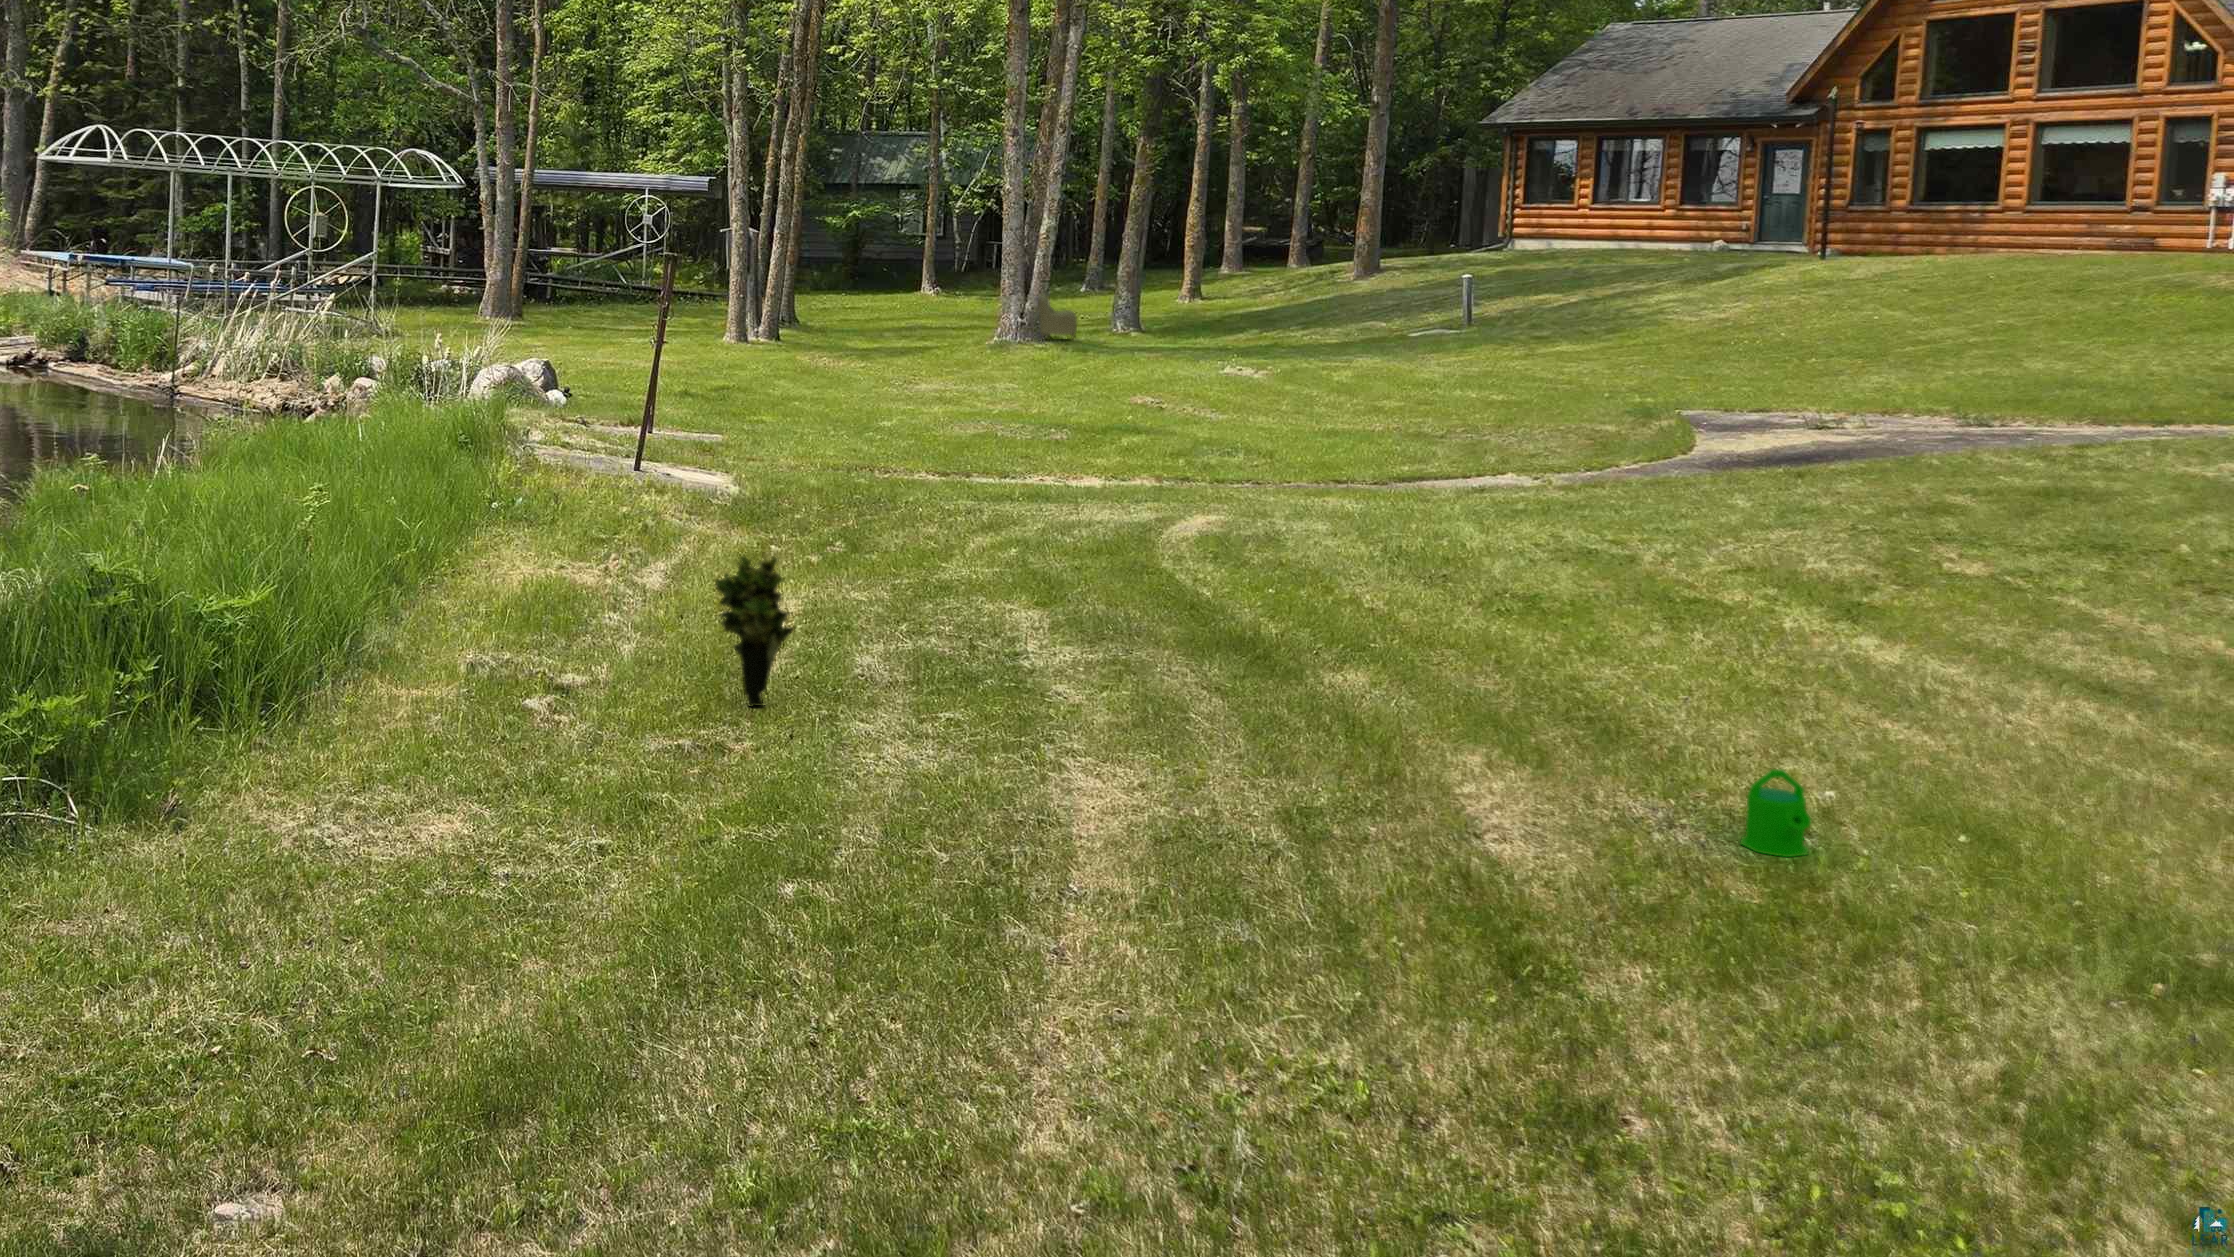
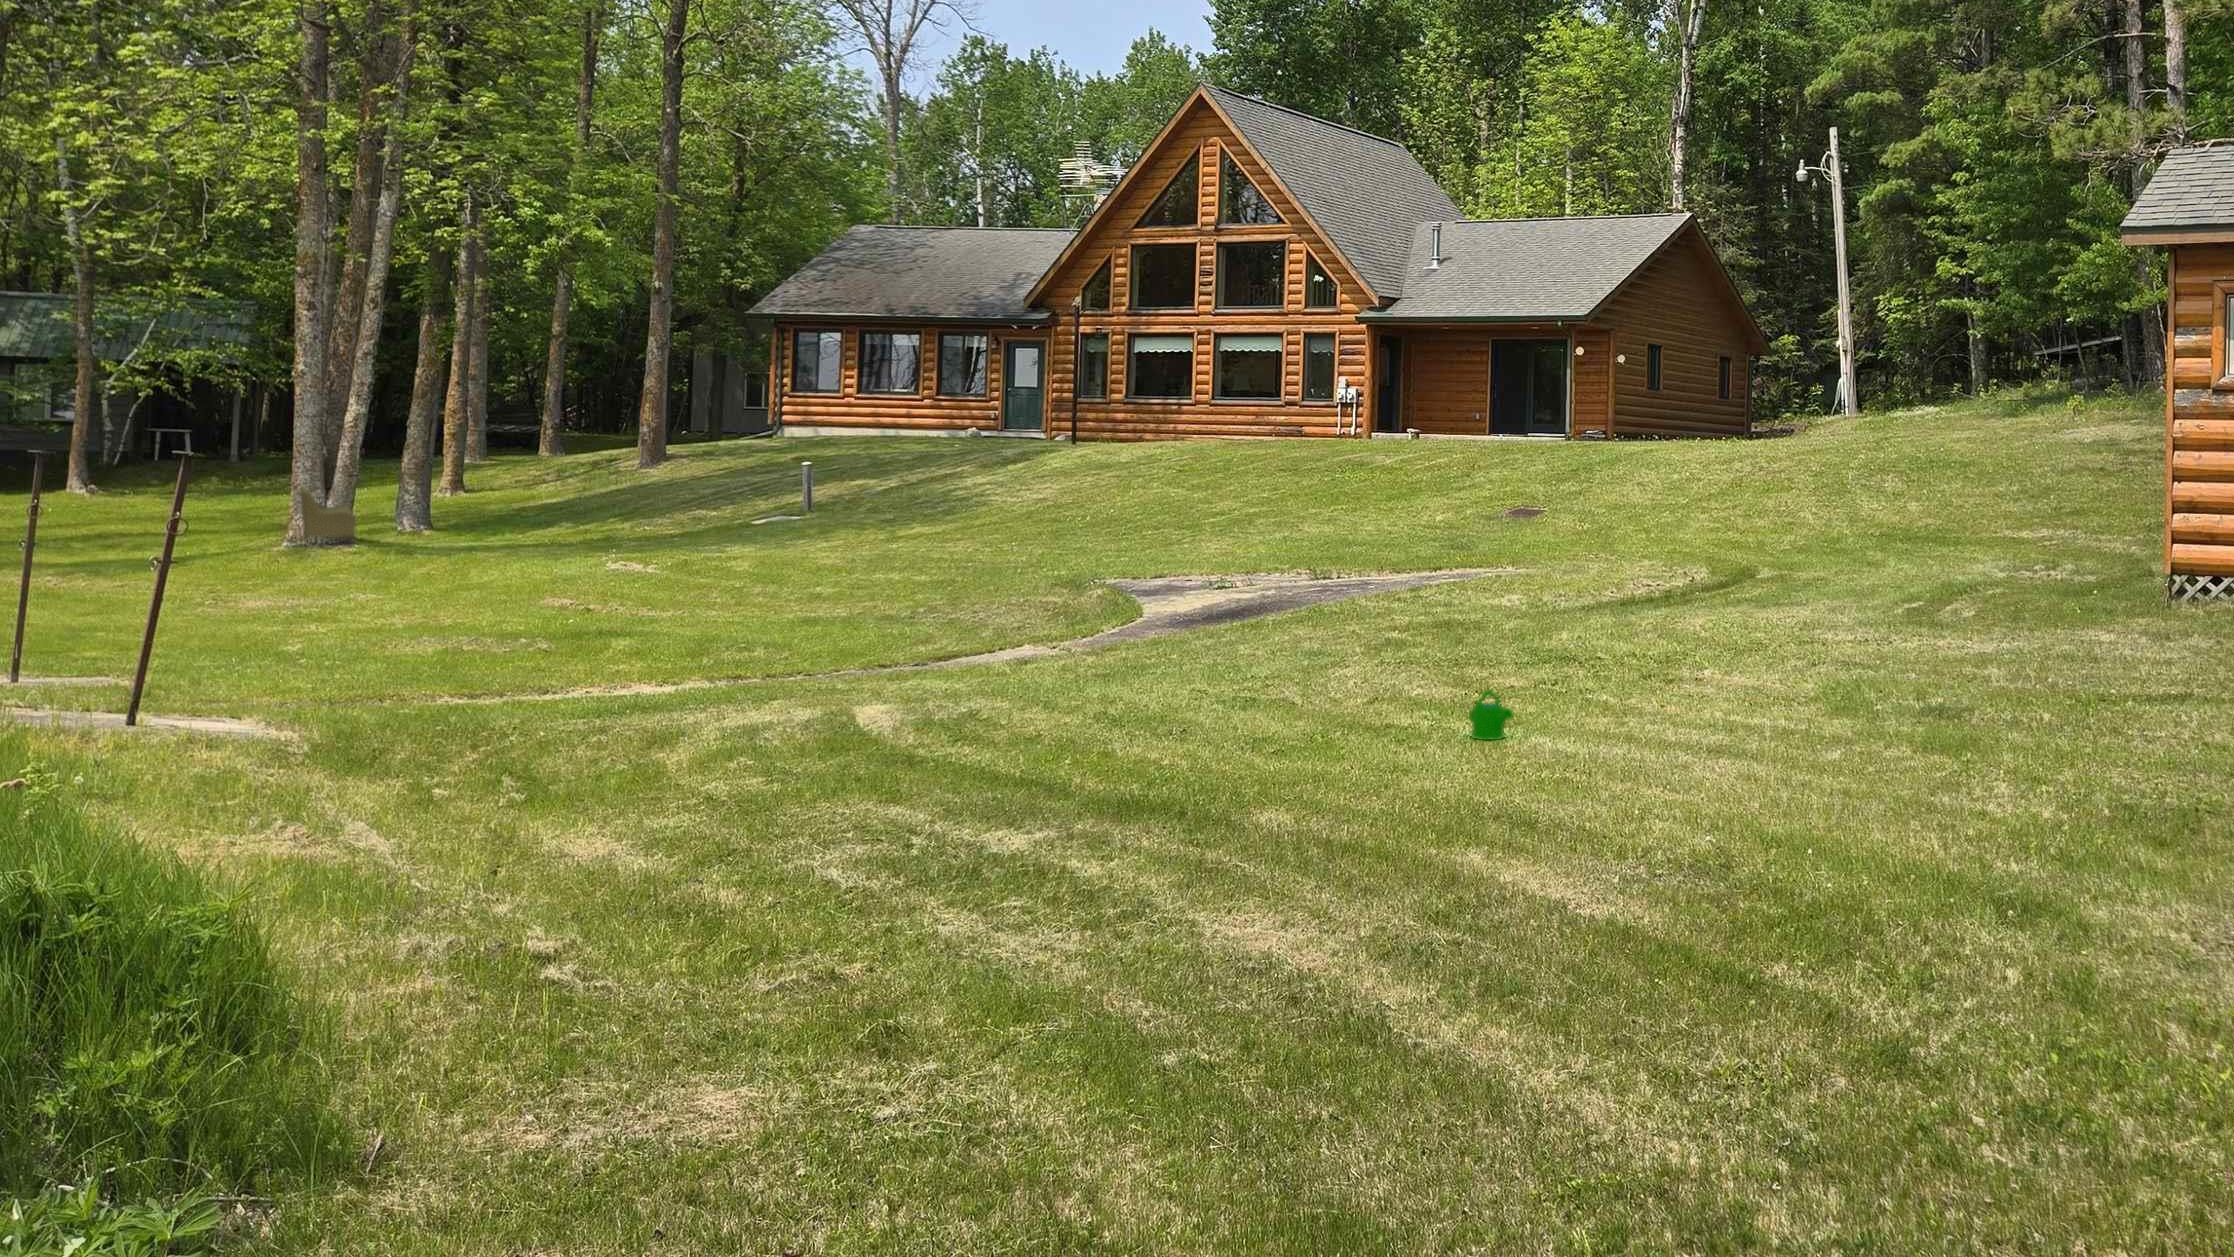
potted plant: present [715,556,794,707] -> none [379,856,533,1104]
watering can: present [1740,769,1811,857] -> present [1469,690,1514,740]

